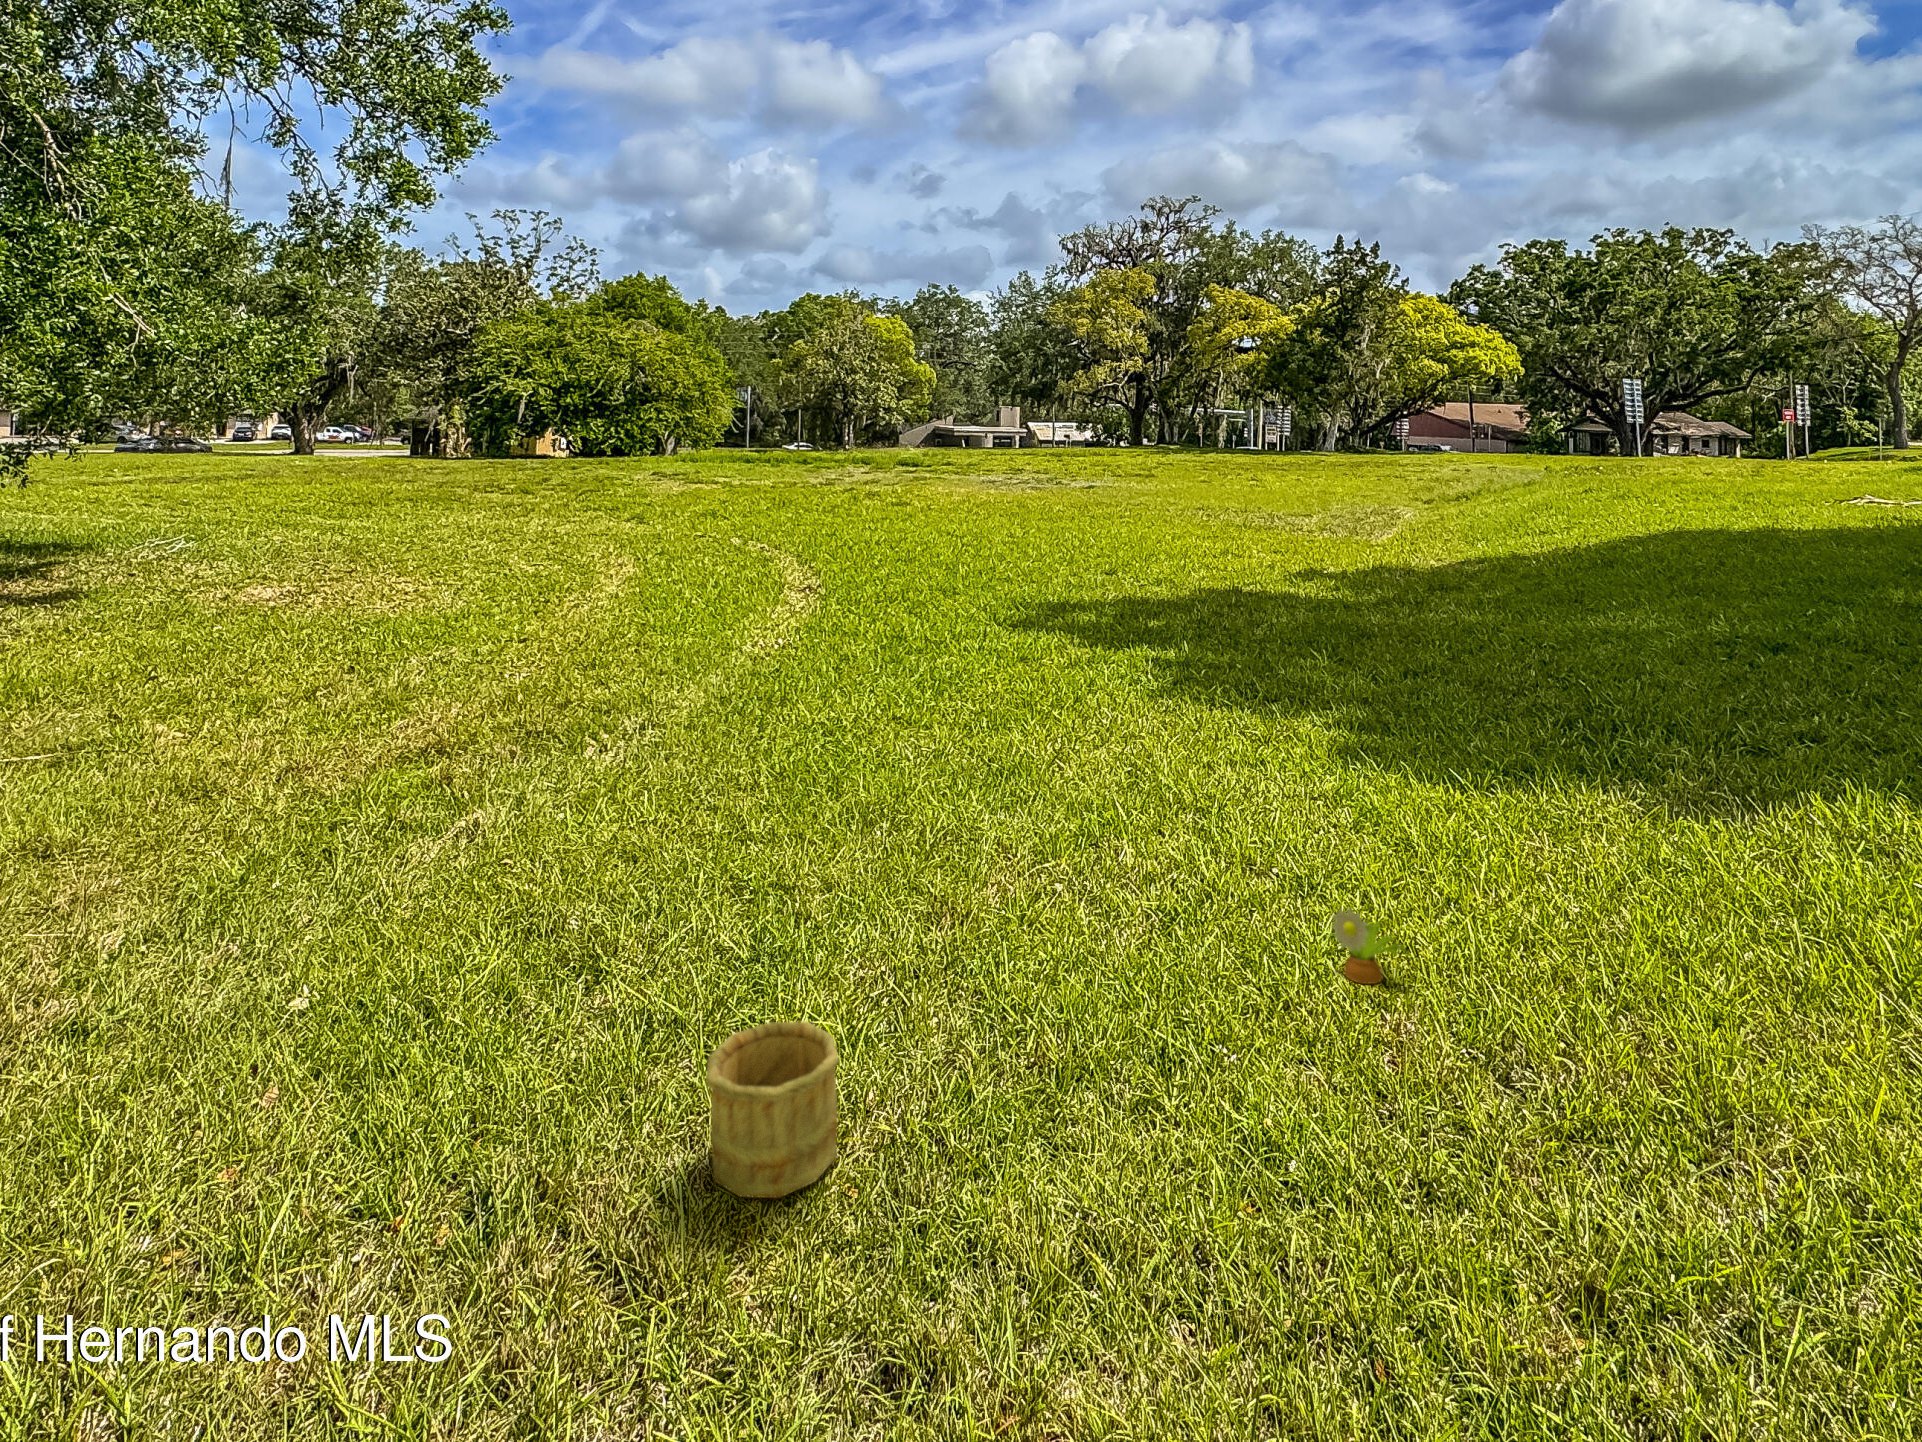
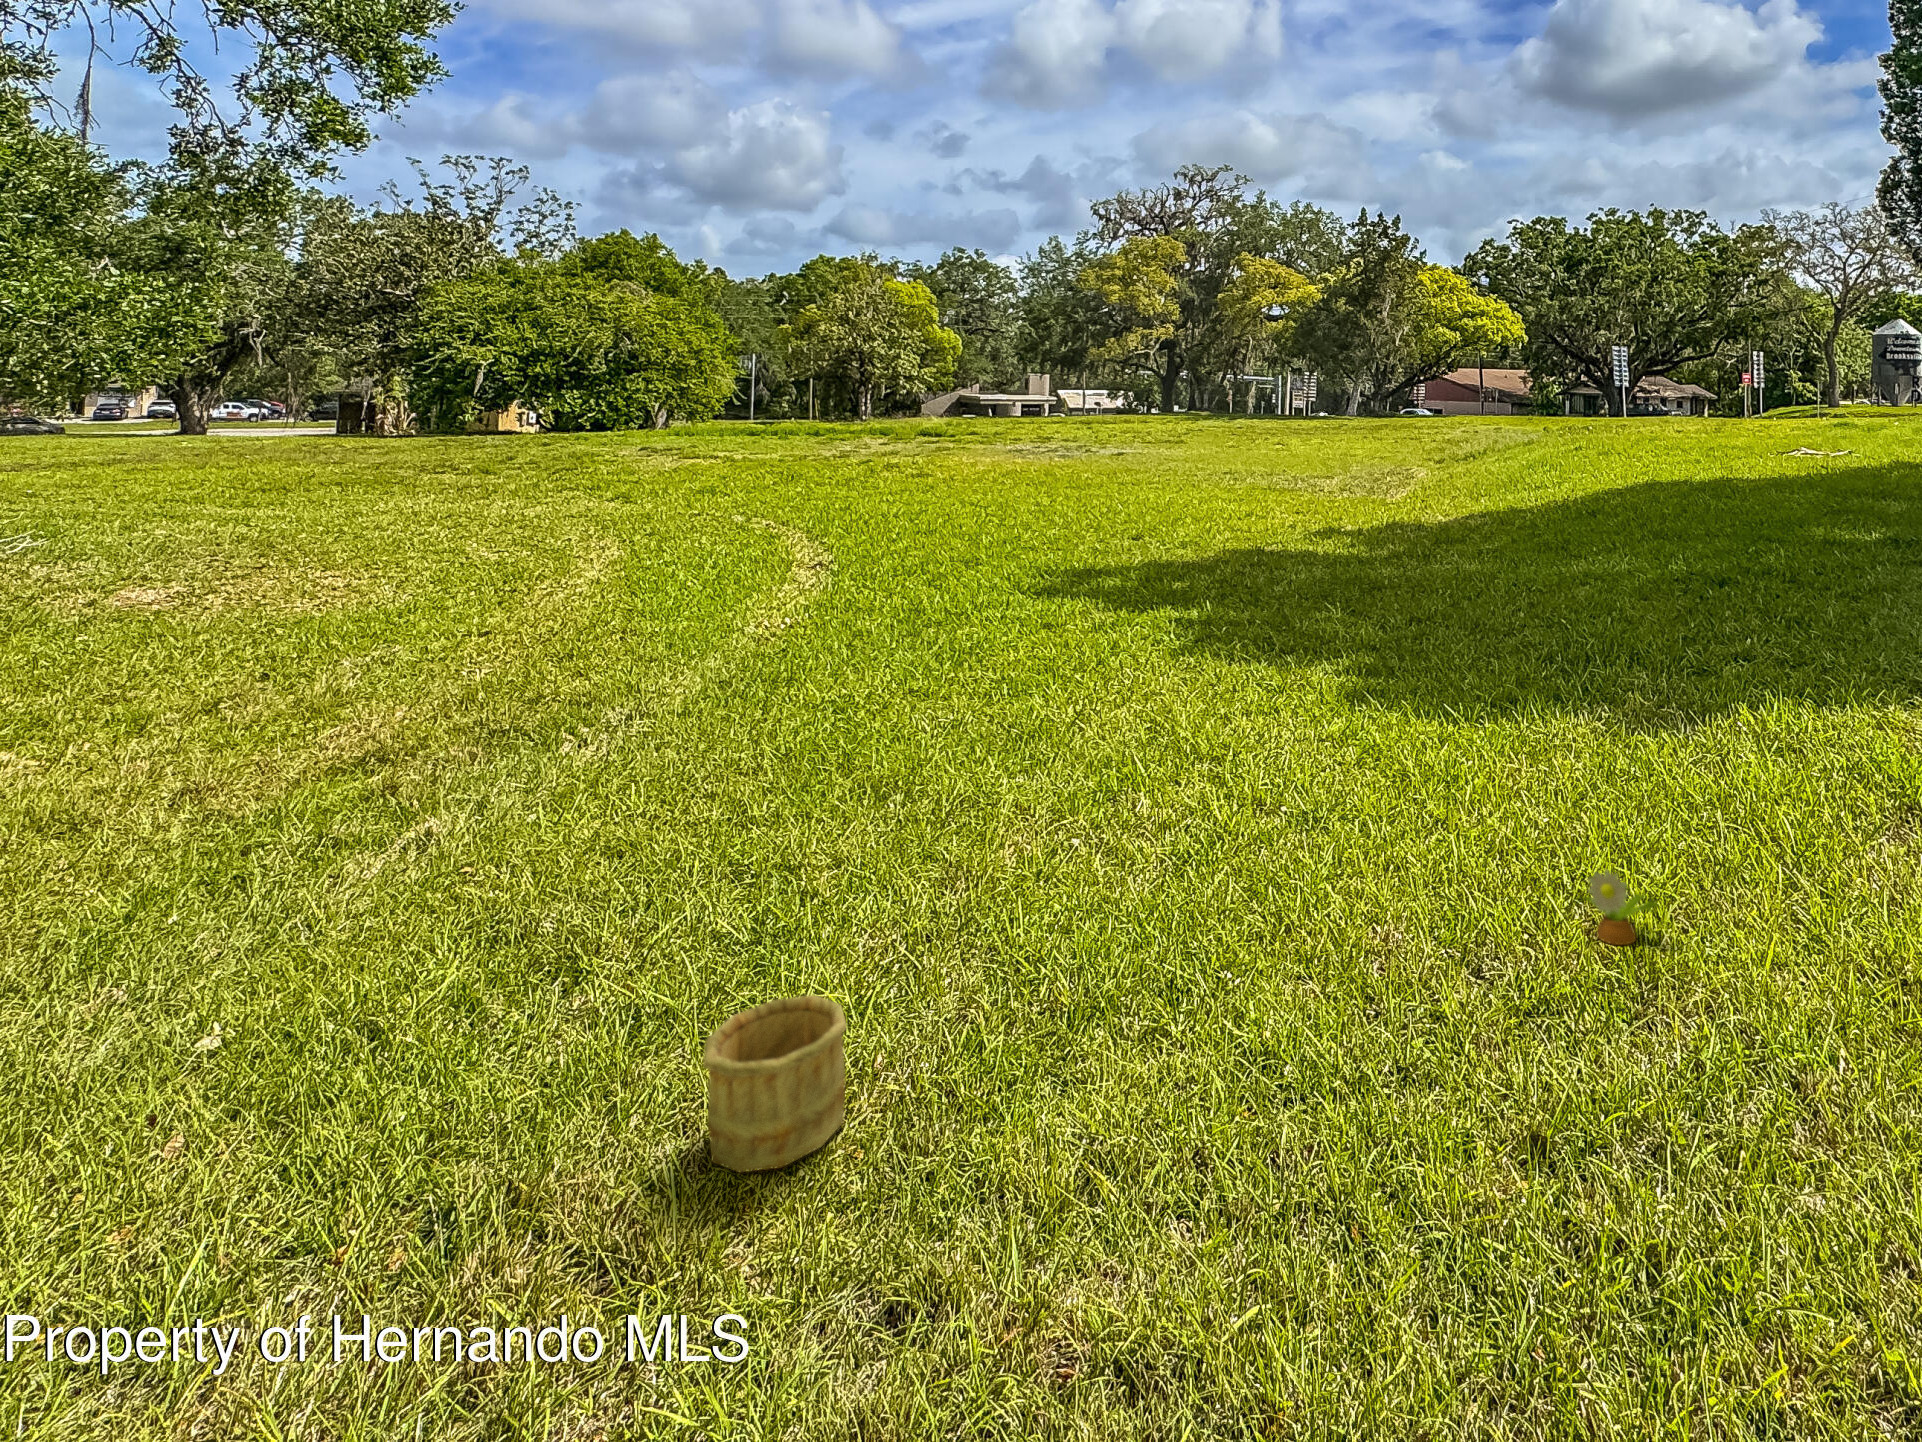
decorative plant: present [1329,908,1406,984] -> present [1583,870,1661,945]

